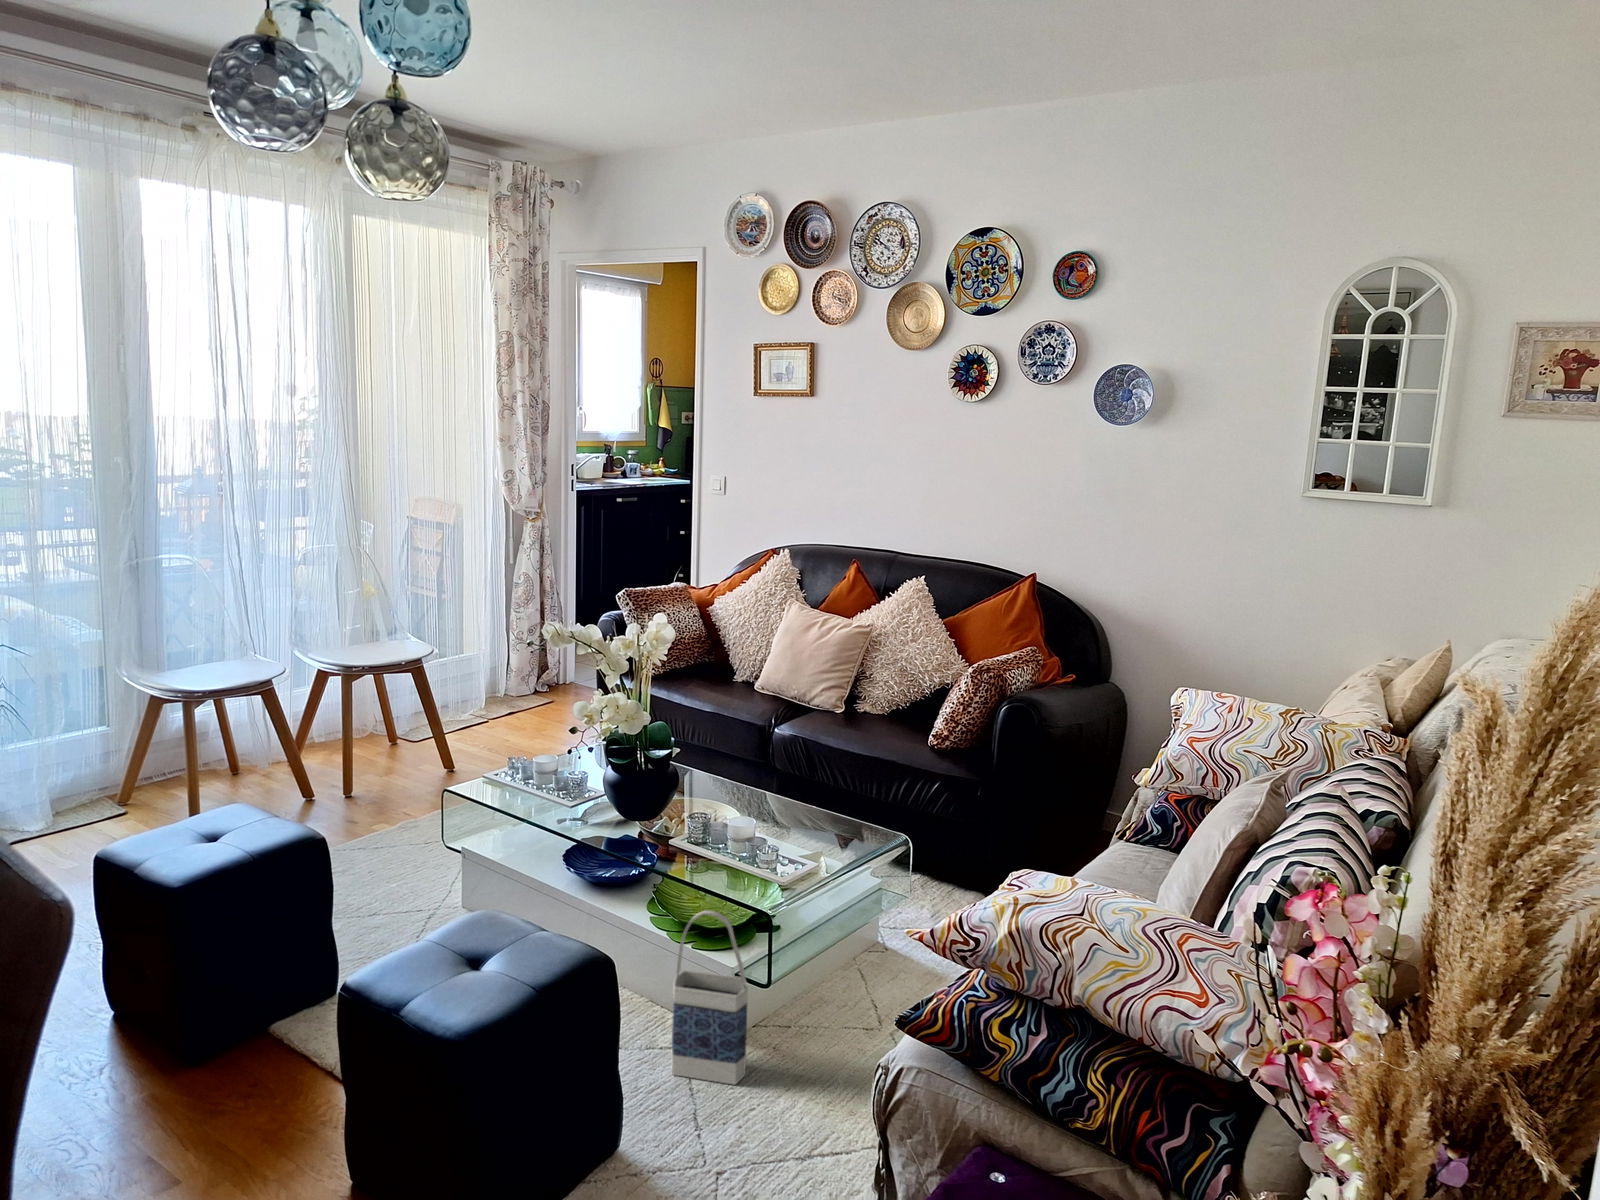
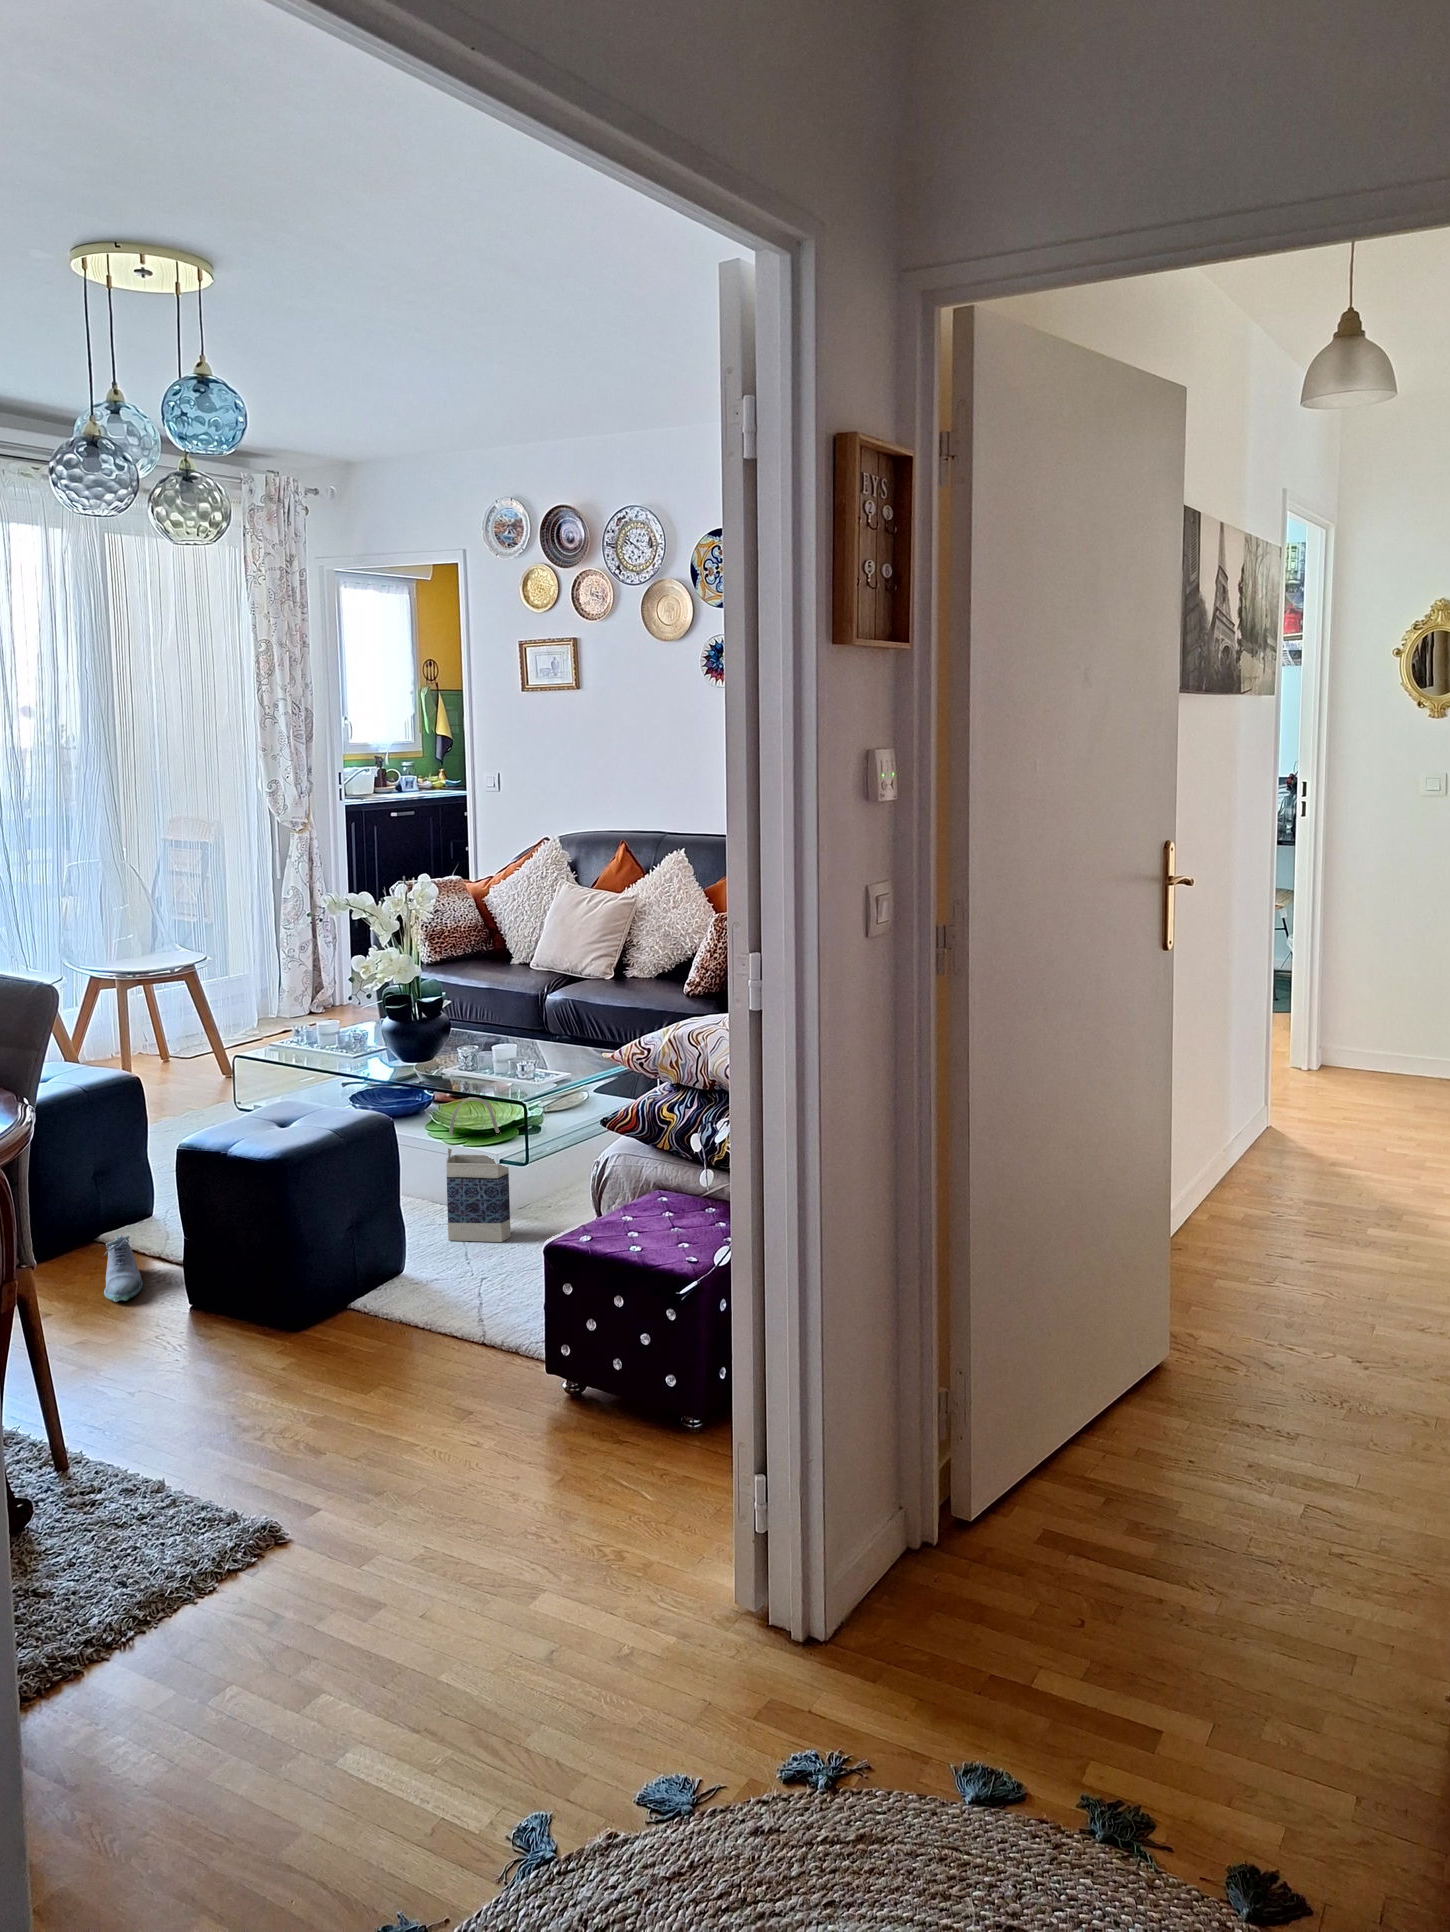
shoe: none [257,1058,306,1166] -> present [104,1235,143,1302]

